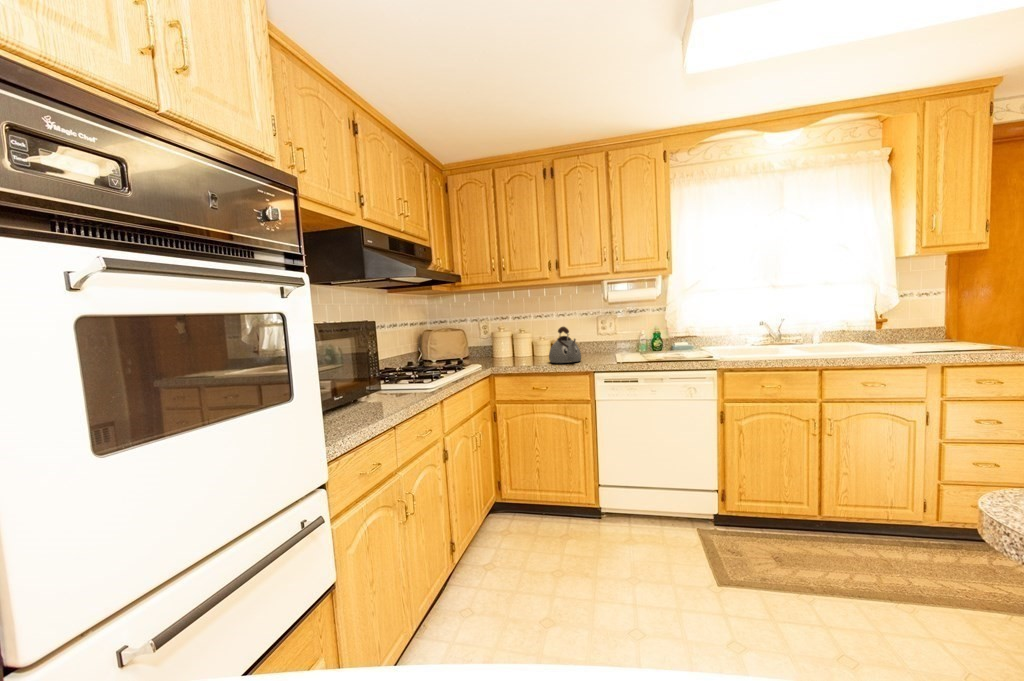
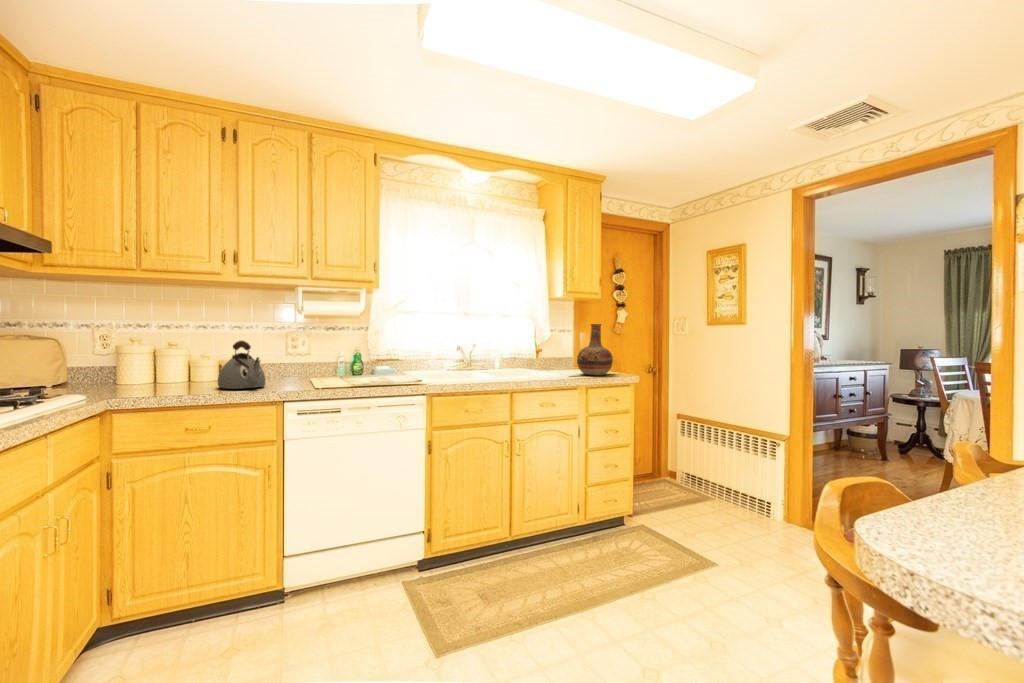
vase: none [913,287,973,348] -> present [577,324,613,375]

